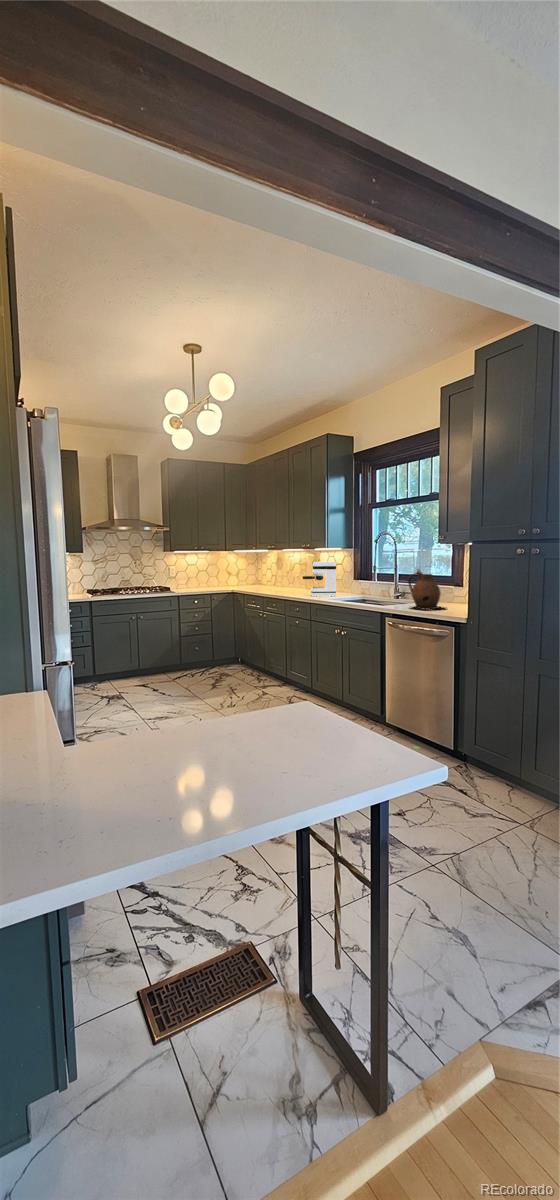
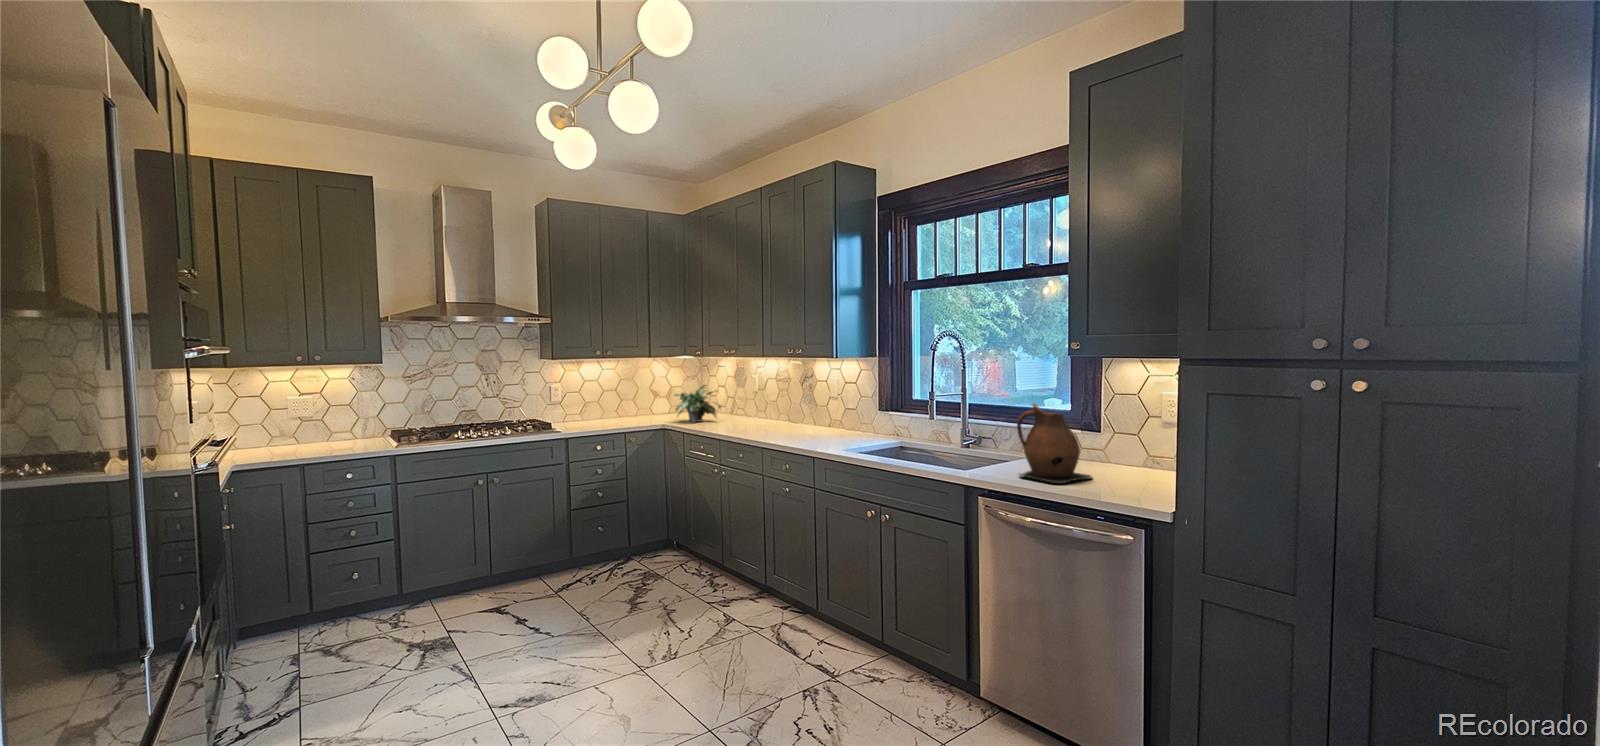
coffee maker: present [303,562,336,597] -> none [791,379,852,441]
potted plant: none [239,568,267,590] -> present [674,386,721,422]

